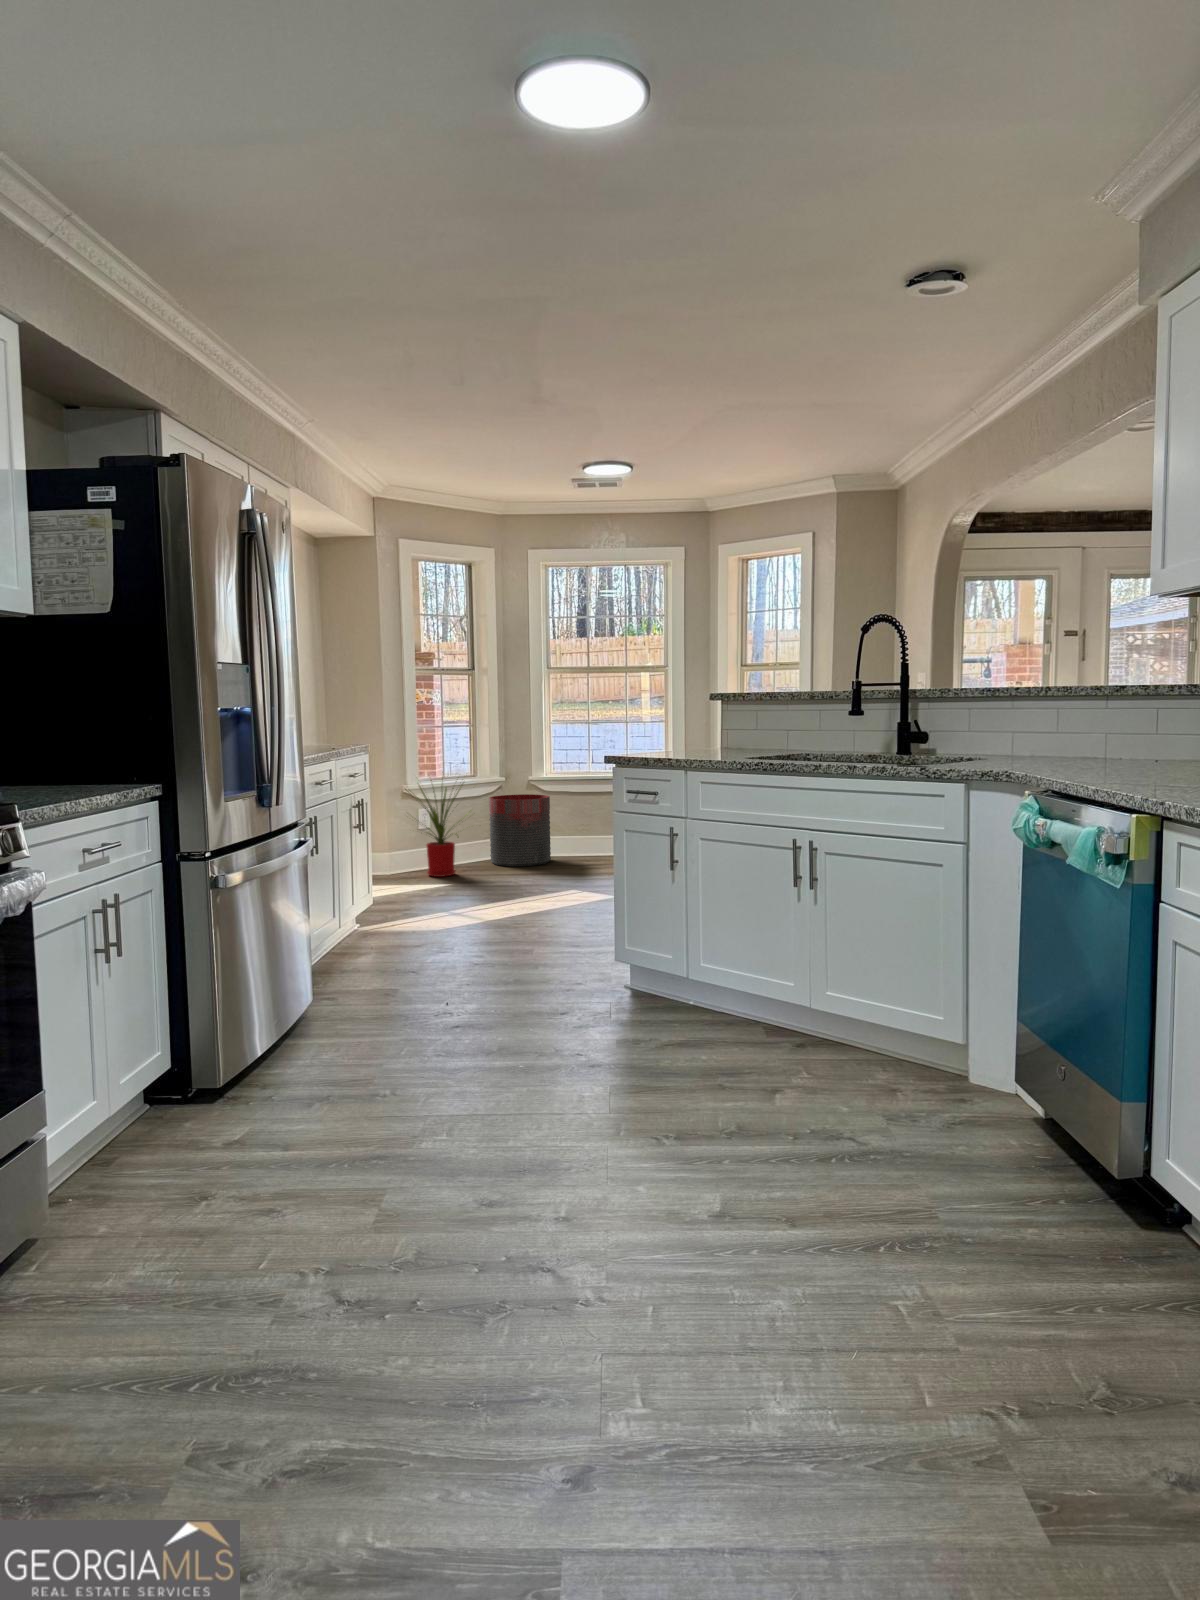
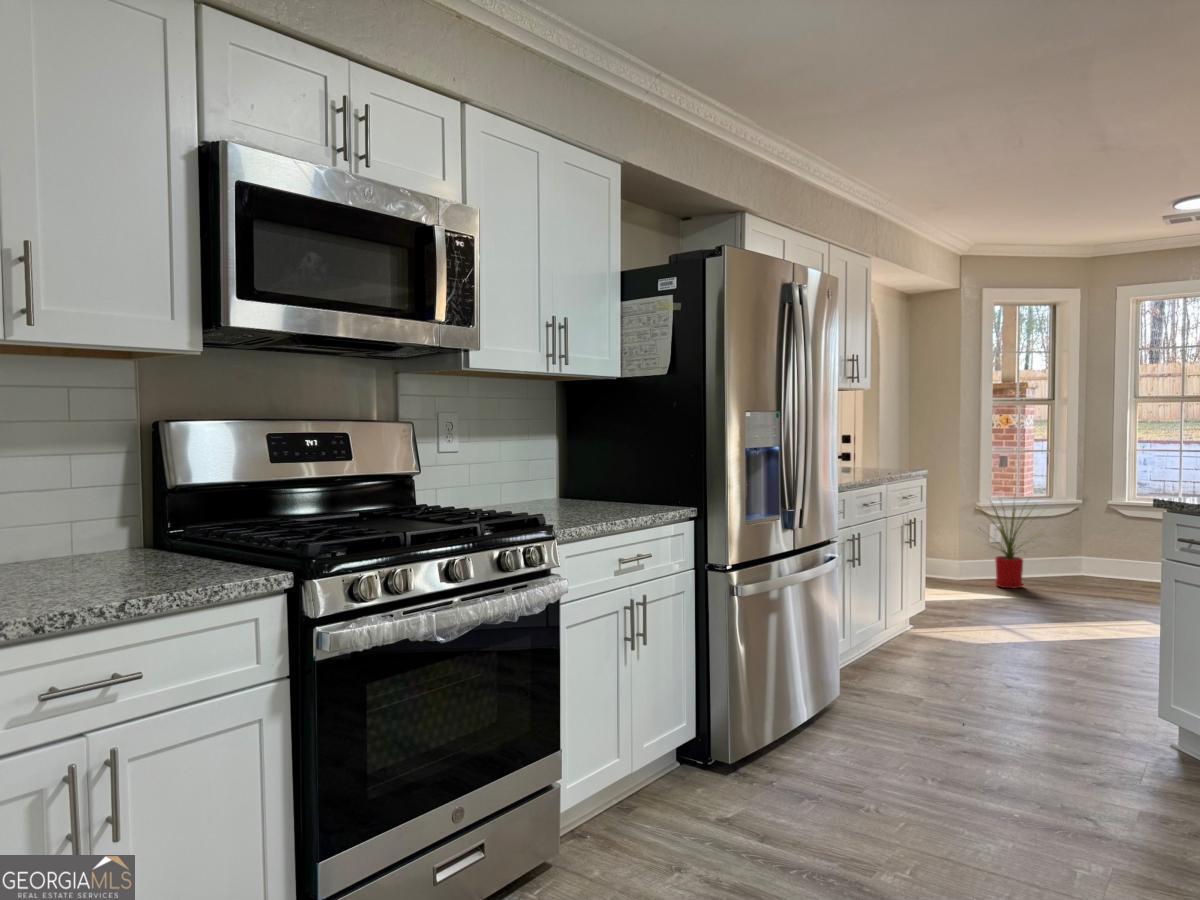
trash can: present [489,794,551,866] -> none [1063,518,1130,588]

